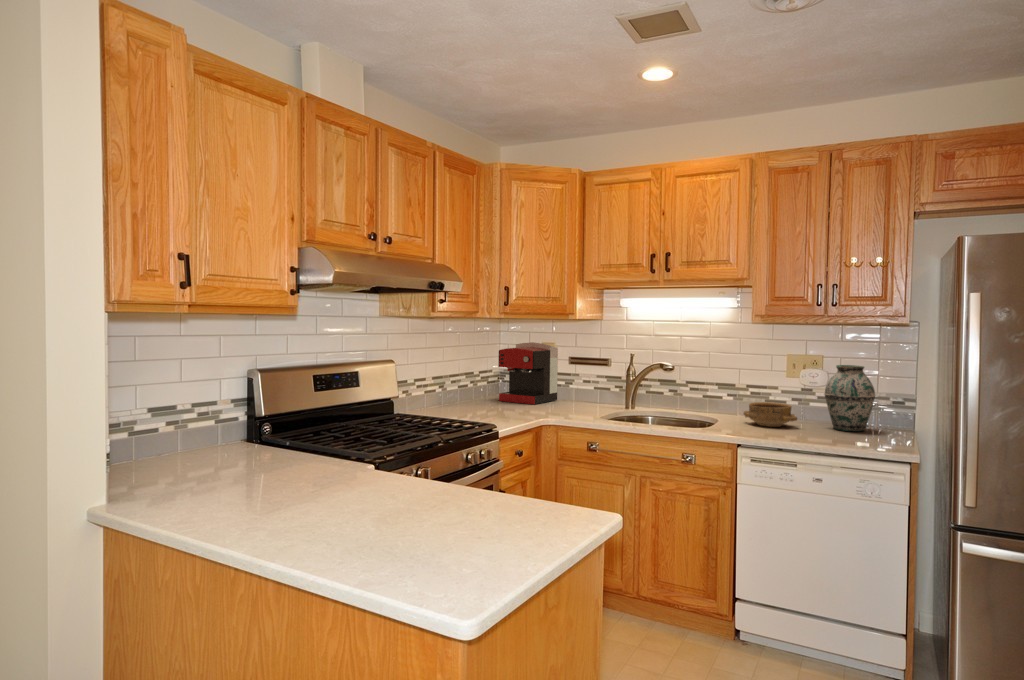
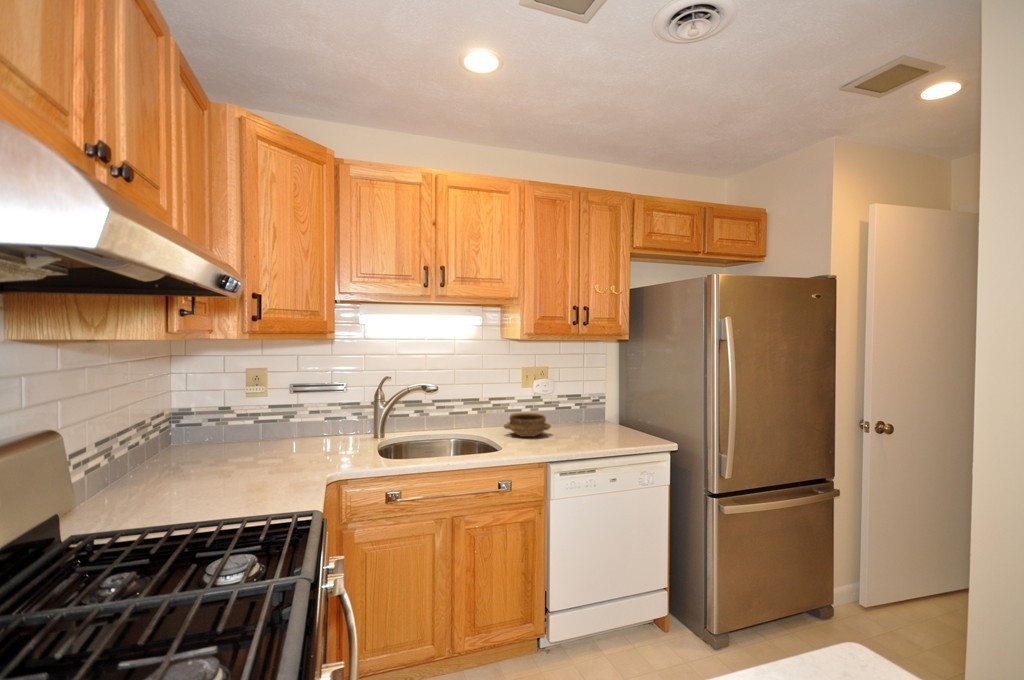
coffee maker: present [498,342,558,404] -> none [194,369,272,457]
vase: present [824,365,875,432] -> none [557,374,596,430]

